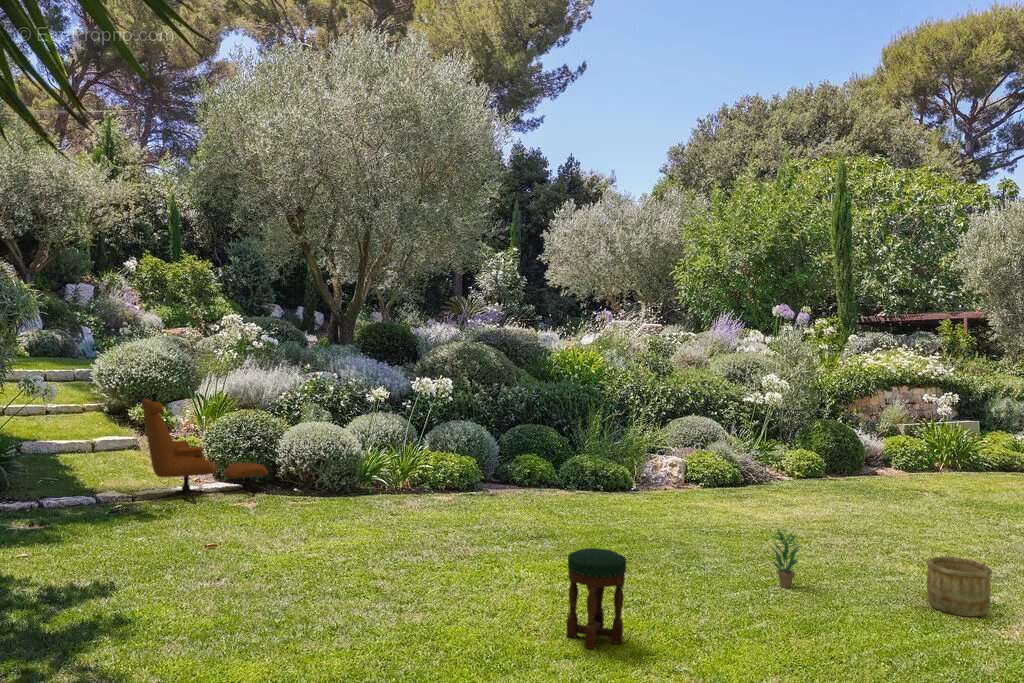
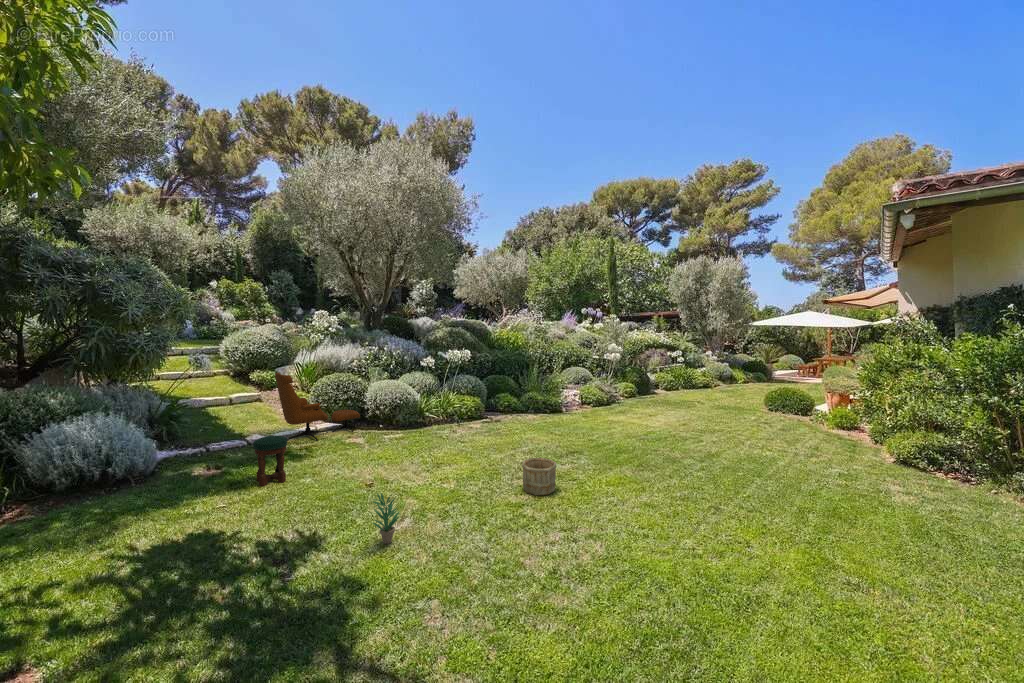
potted plant: present [772,528,800,588] -> present [373,493,400,544]
stool: present [567,548,626,650] -> present [253,436,287,486]
wooden bucket: present [926,557,992,617] -> present [522,457,556,495]

